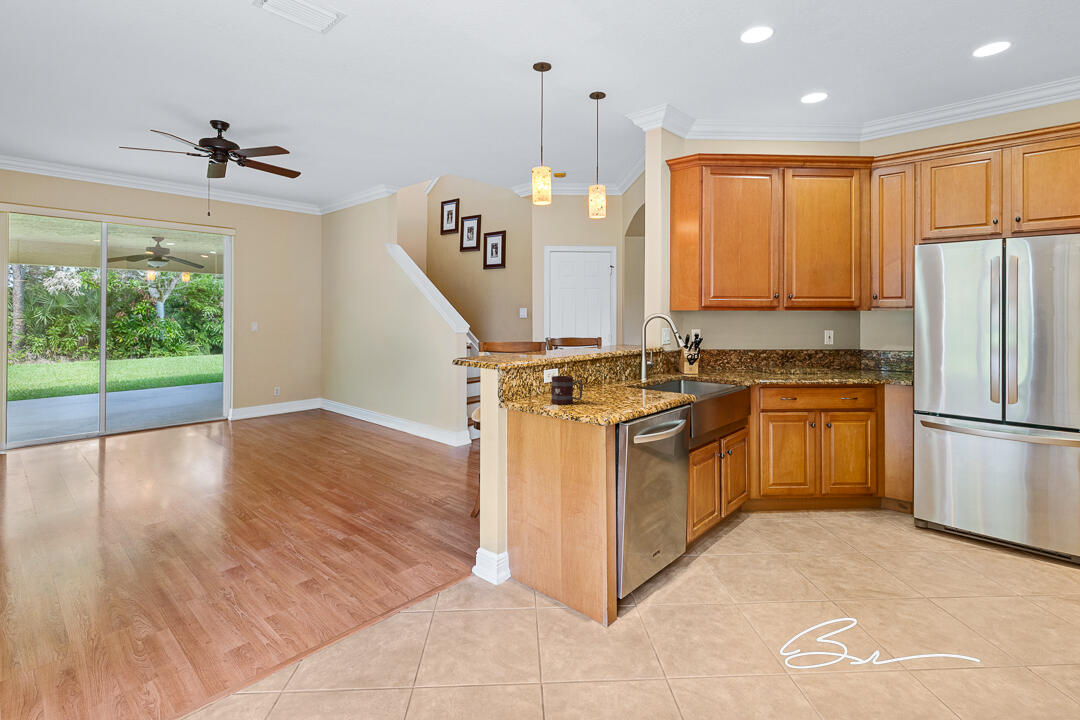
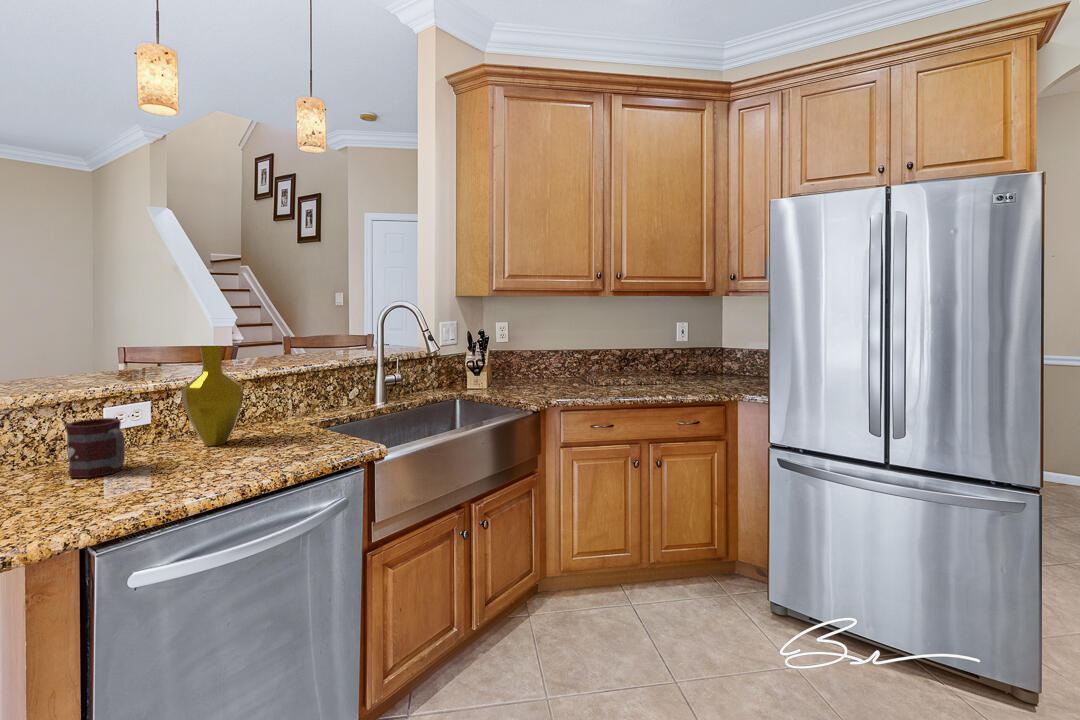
vase: none [578,340,608,395] -> present [181,346,243,446]

